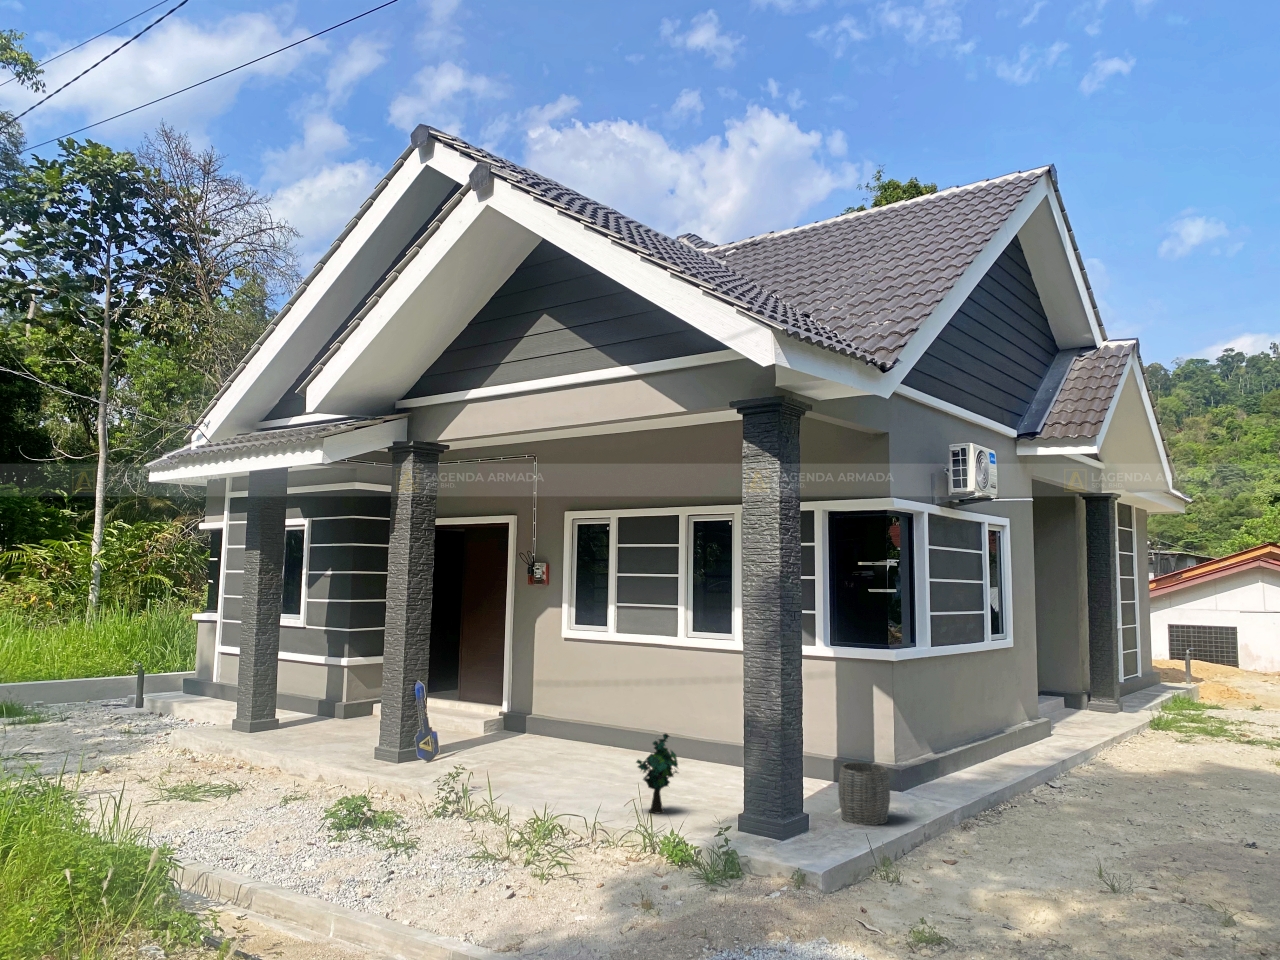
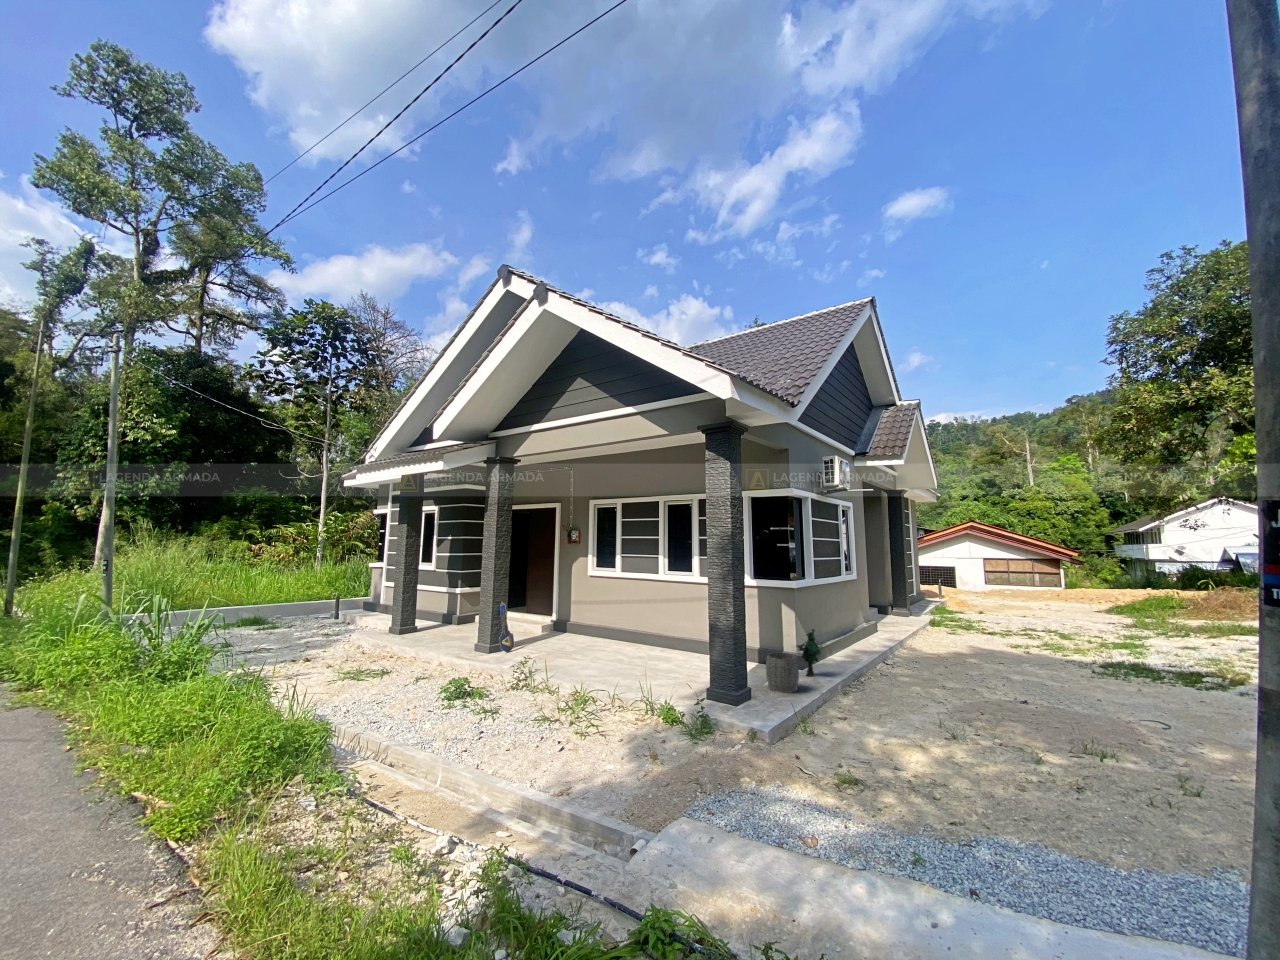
decorative plant: present [636,734,678,814] -> present [797,629,822,677]

